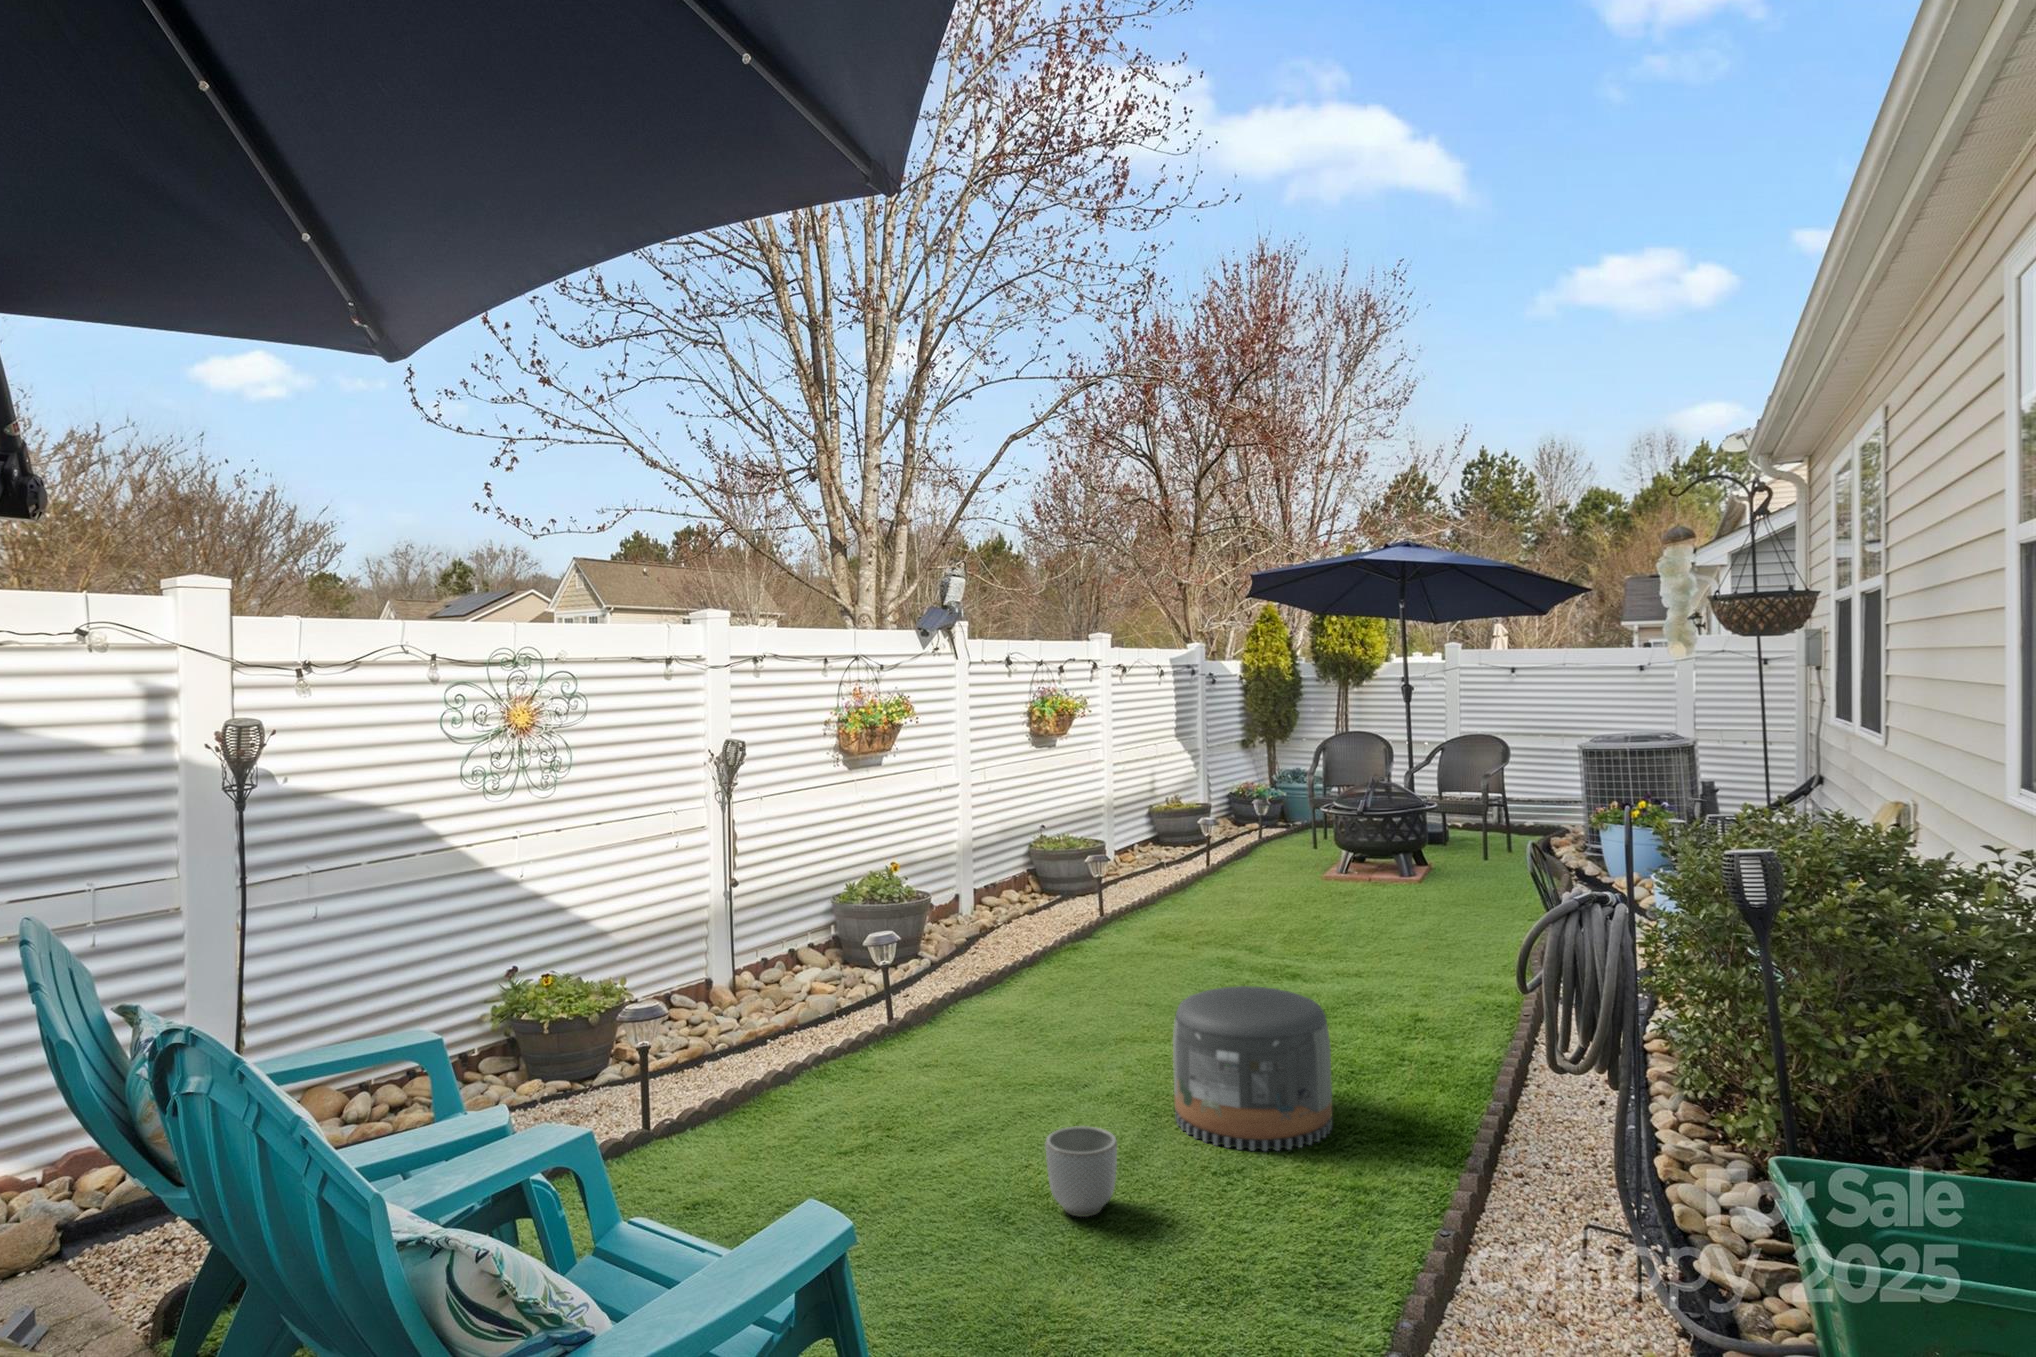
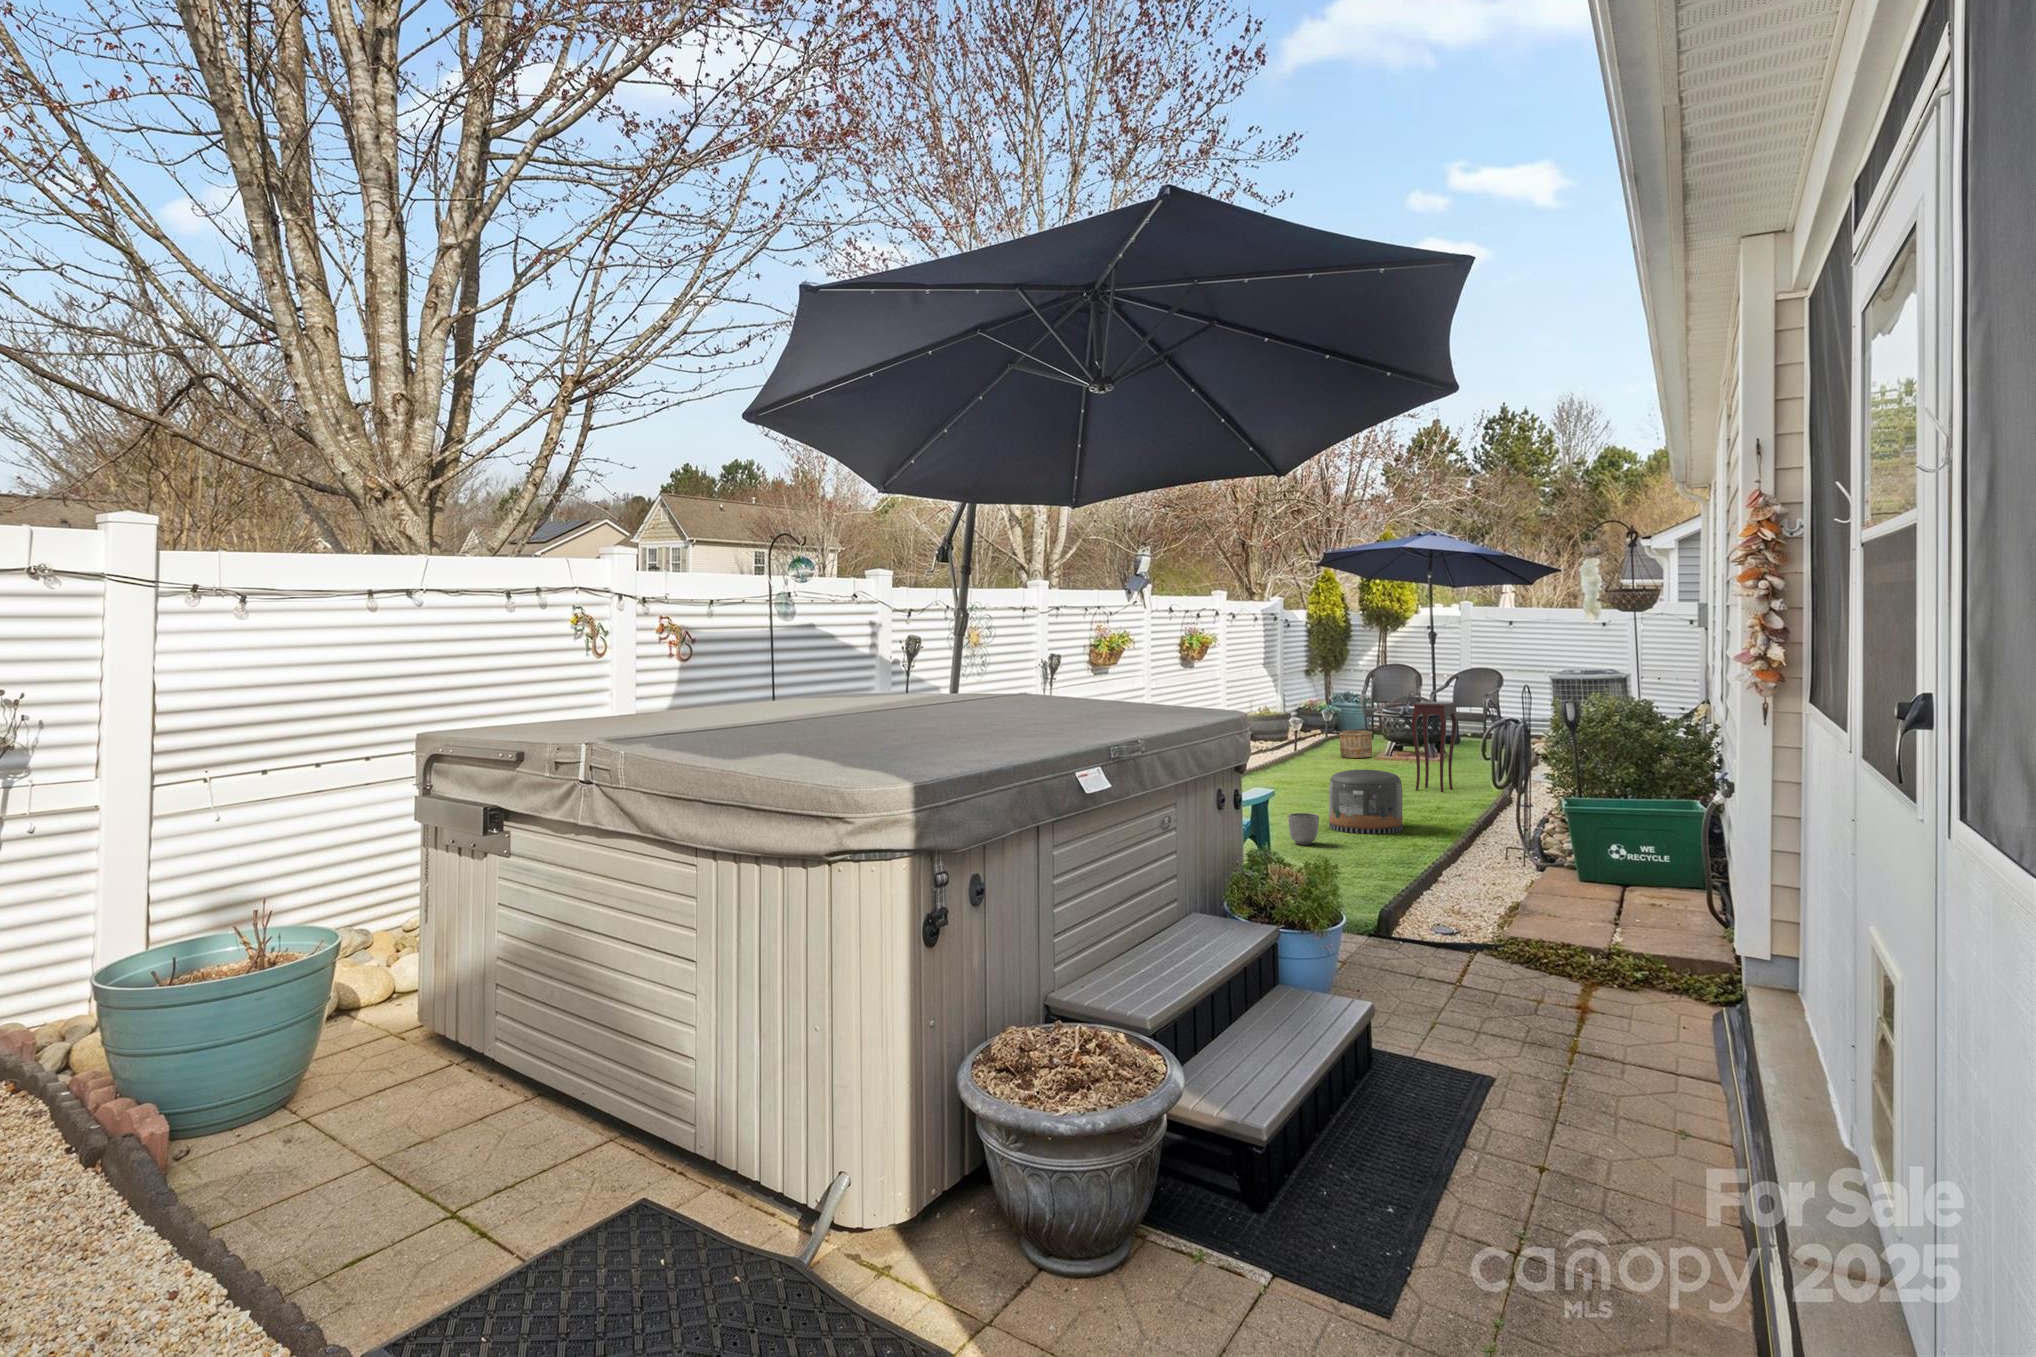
side table: none [1365,807,1445,969] -> present [1412,702,1457,792]
wooden bucket: none [1272,831,1320,873] -> present [1339,730,1372,758]

